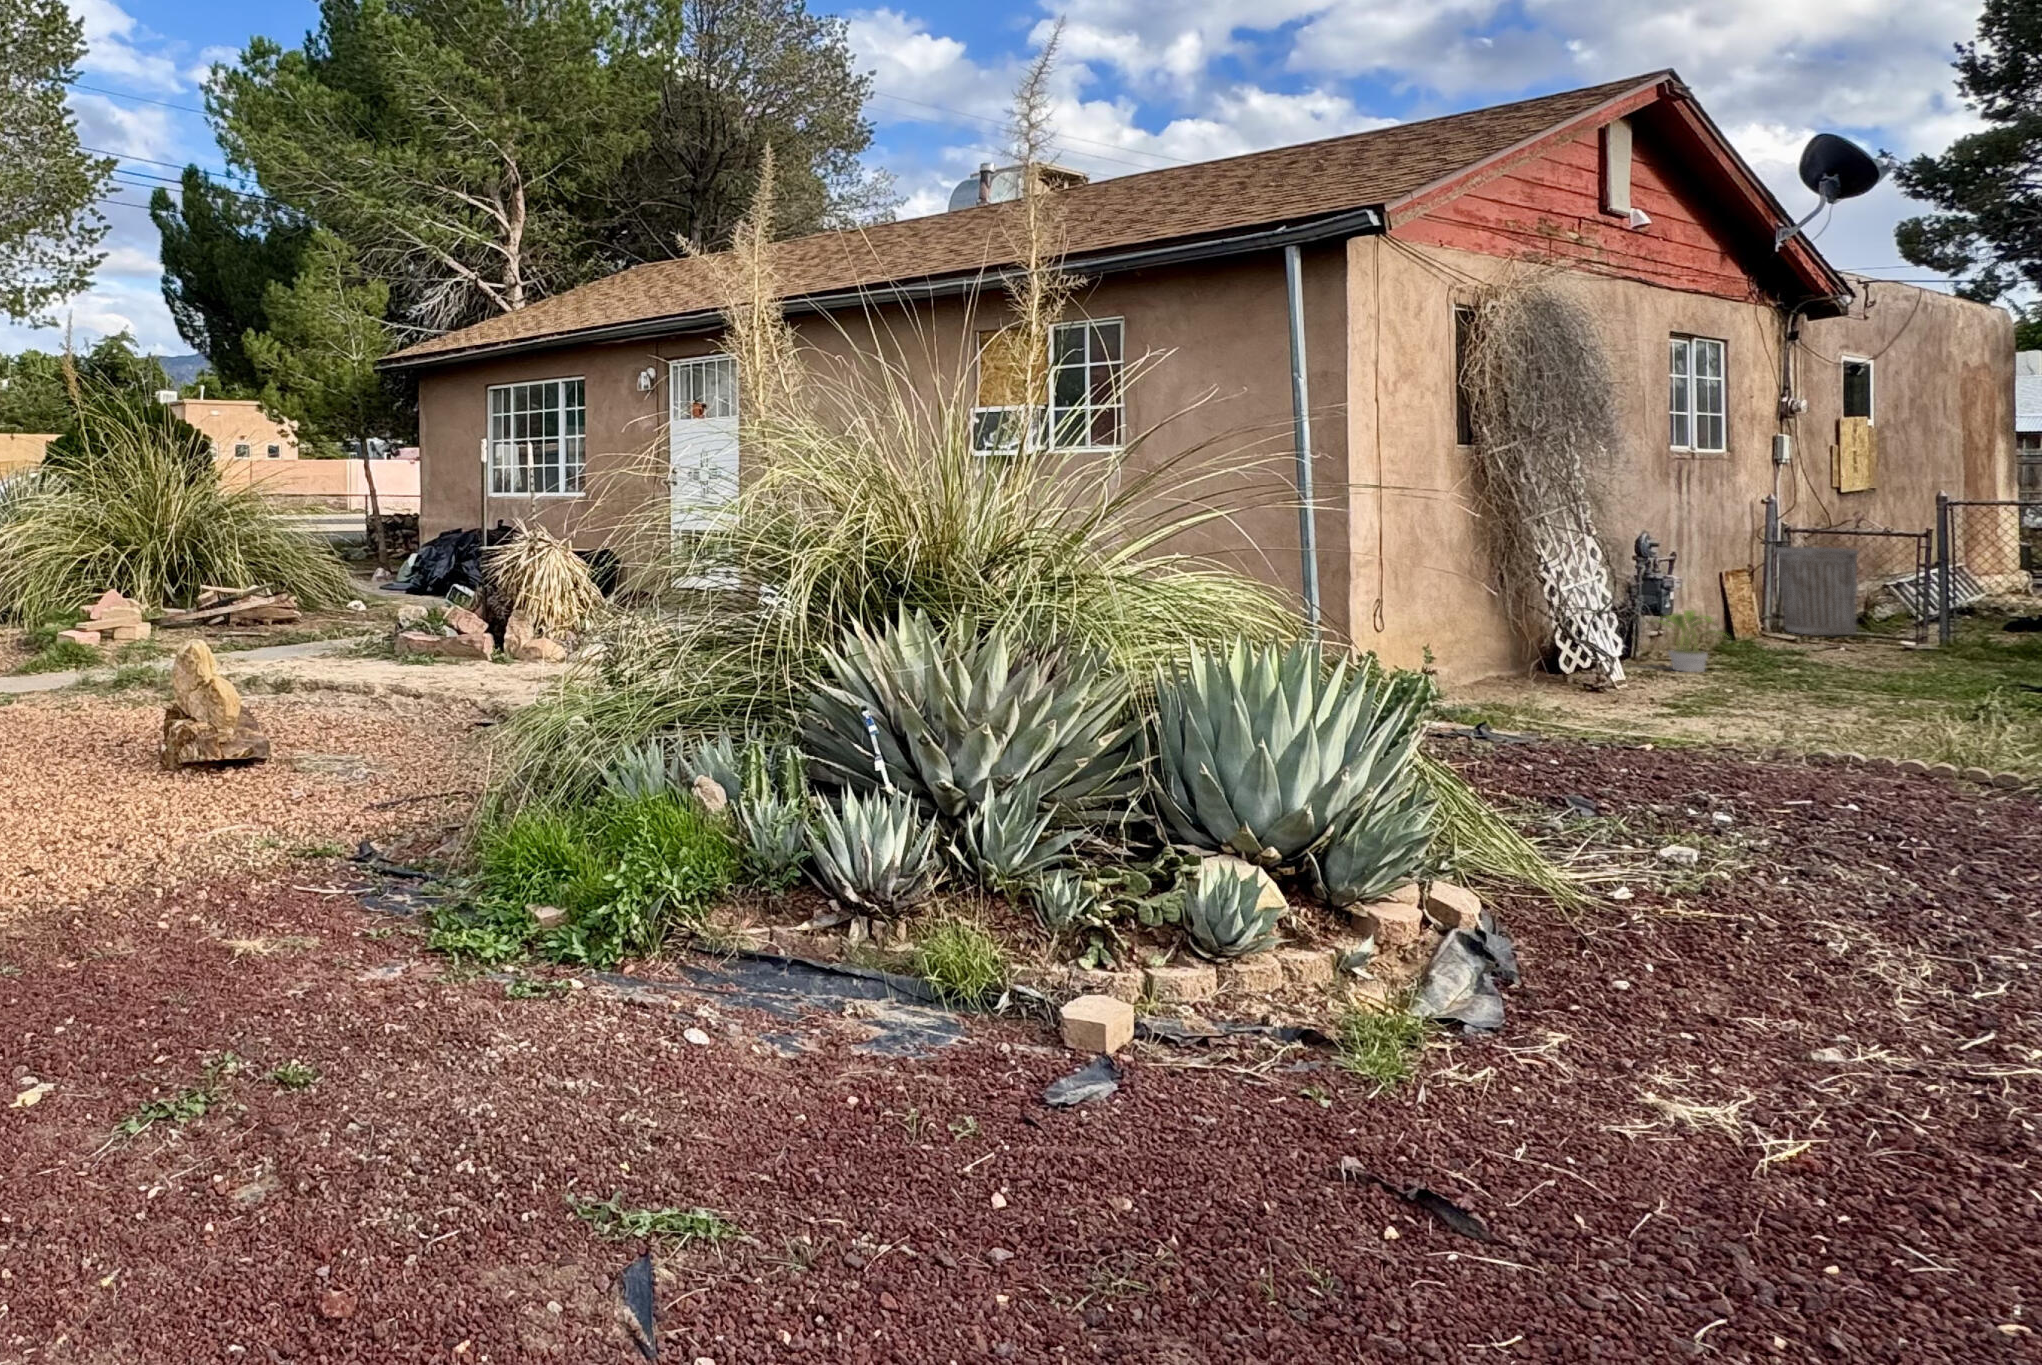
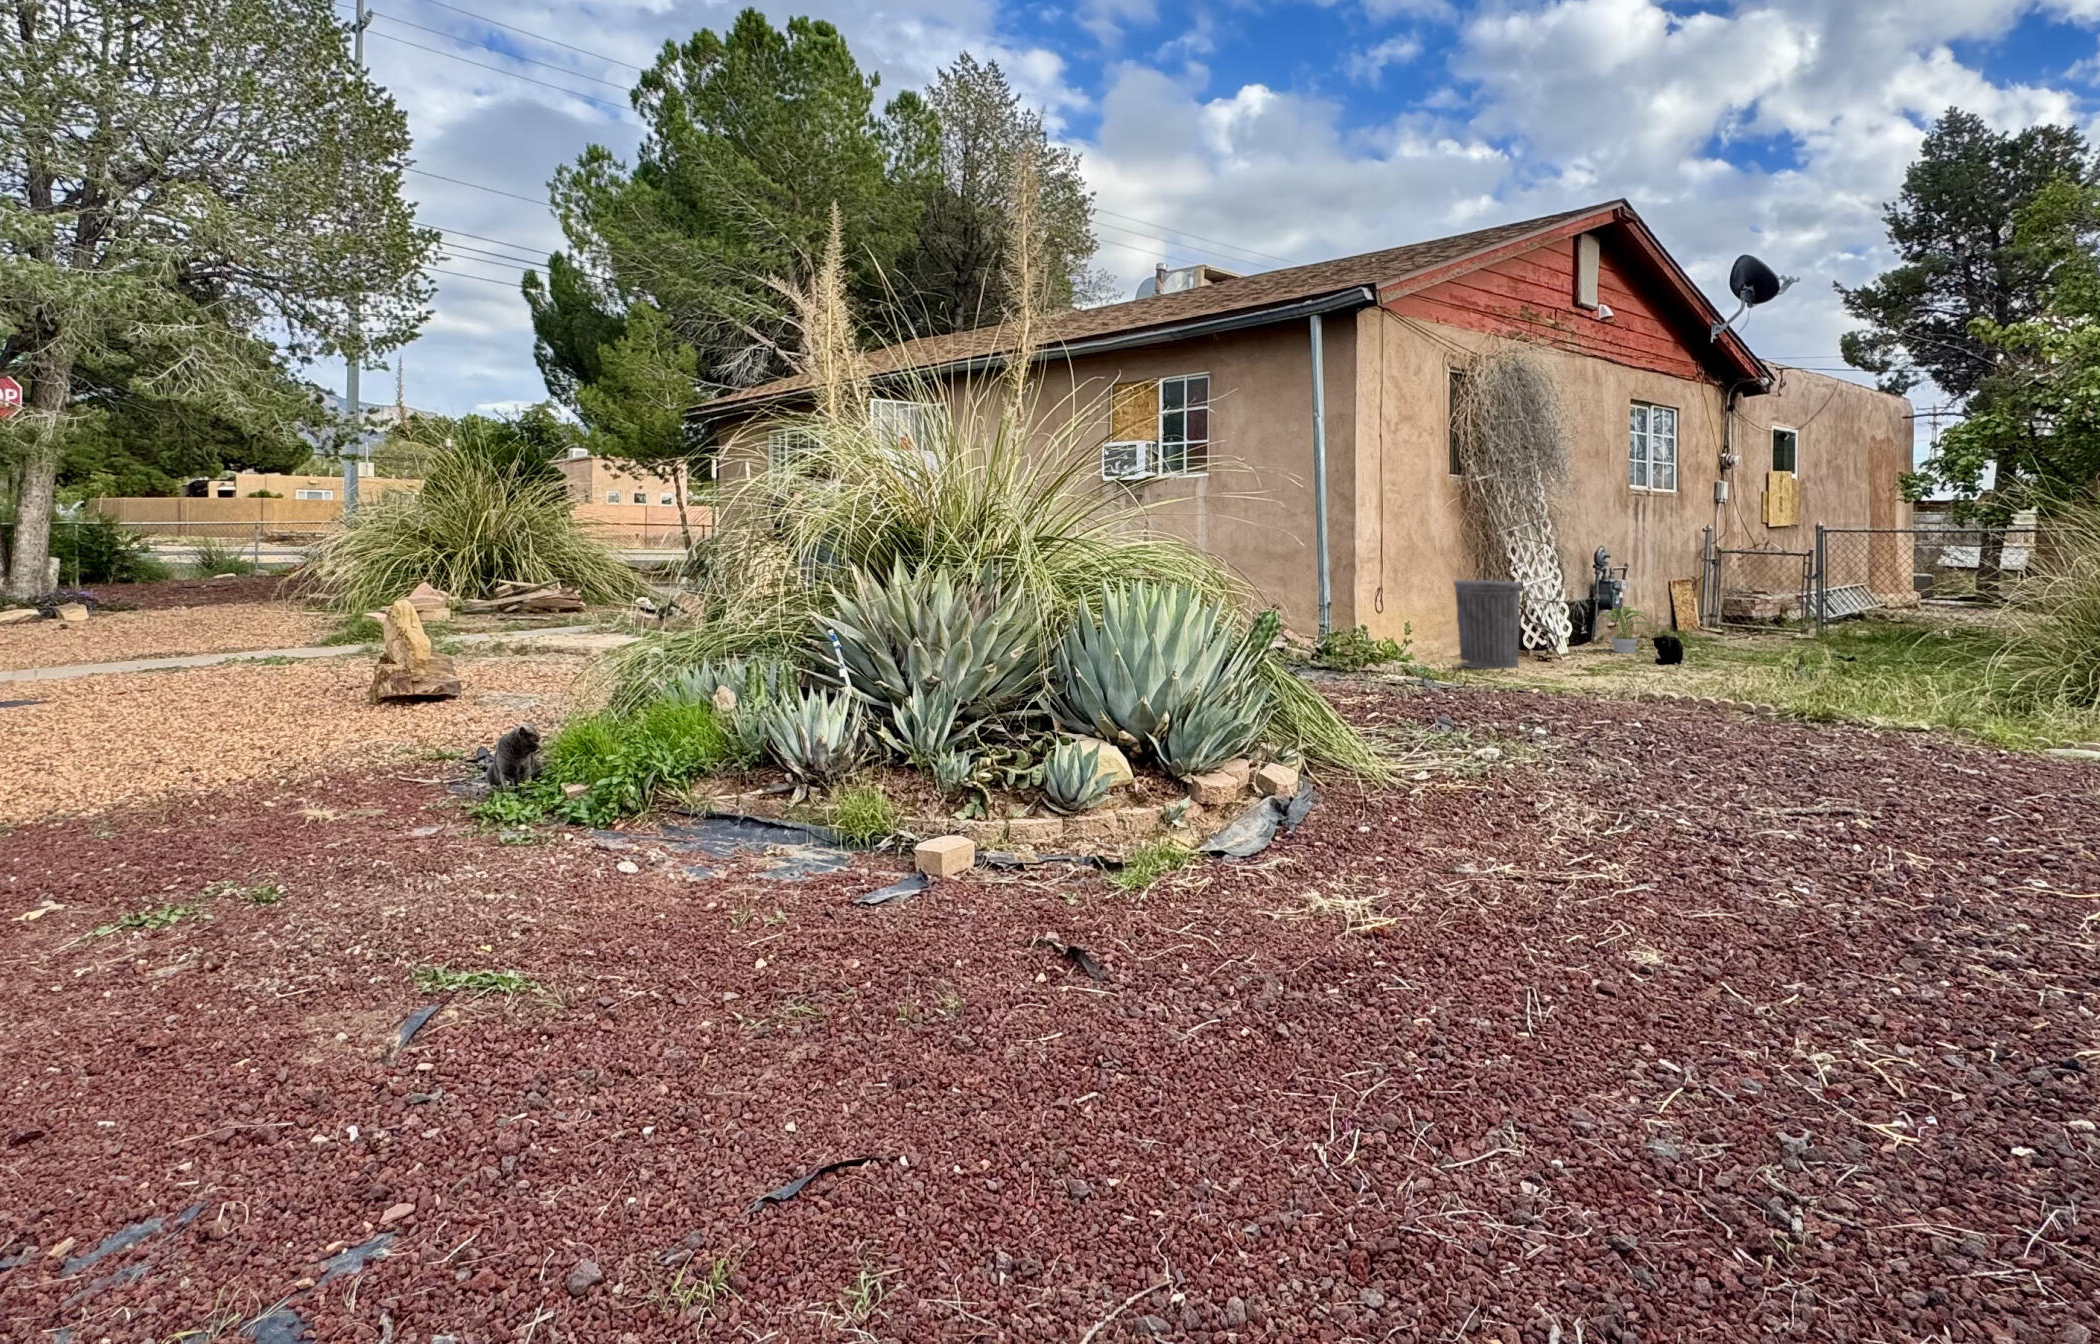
trash can: present [1776,547,1858,635] -> present [1454,580,1521,669]

